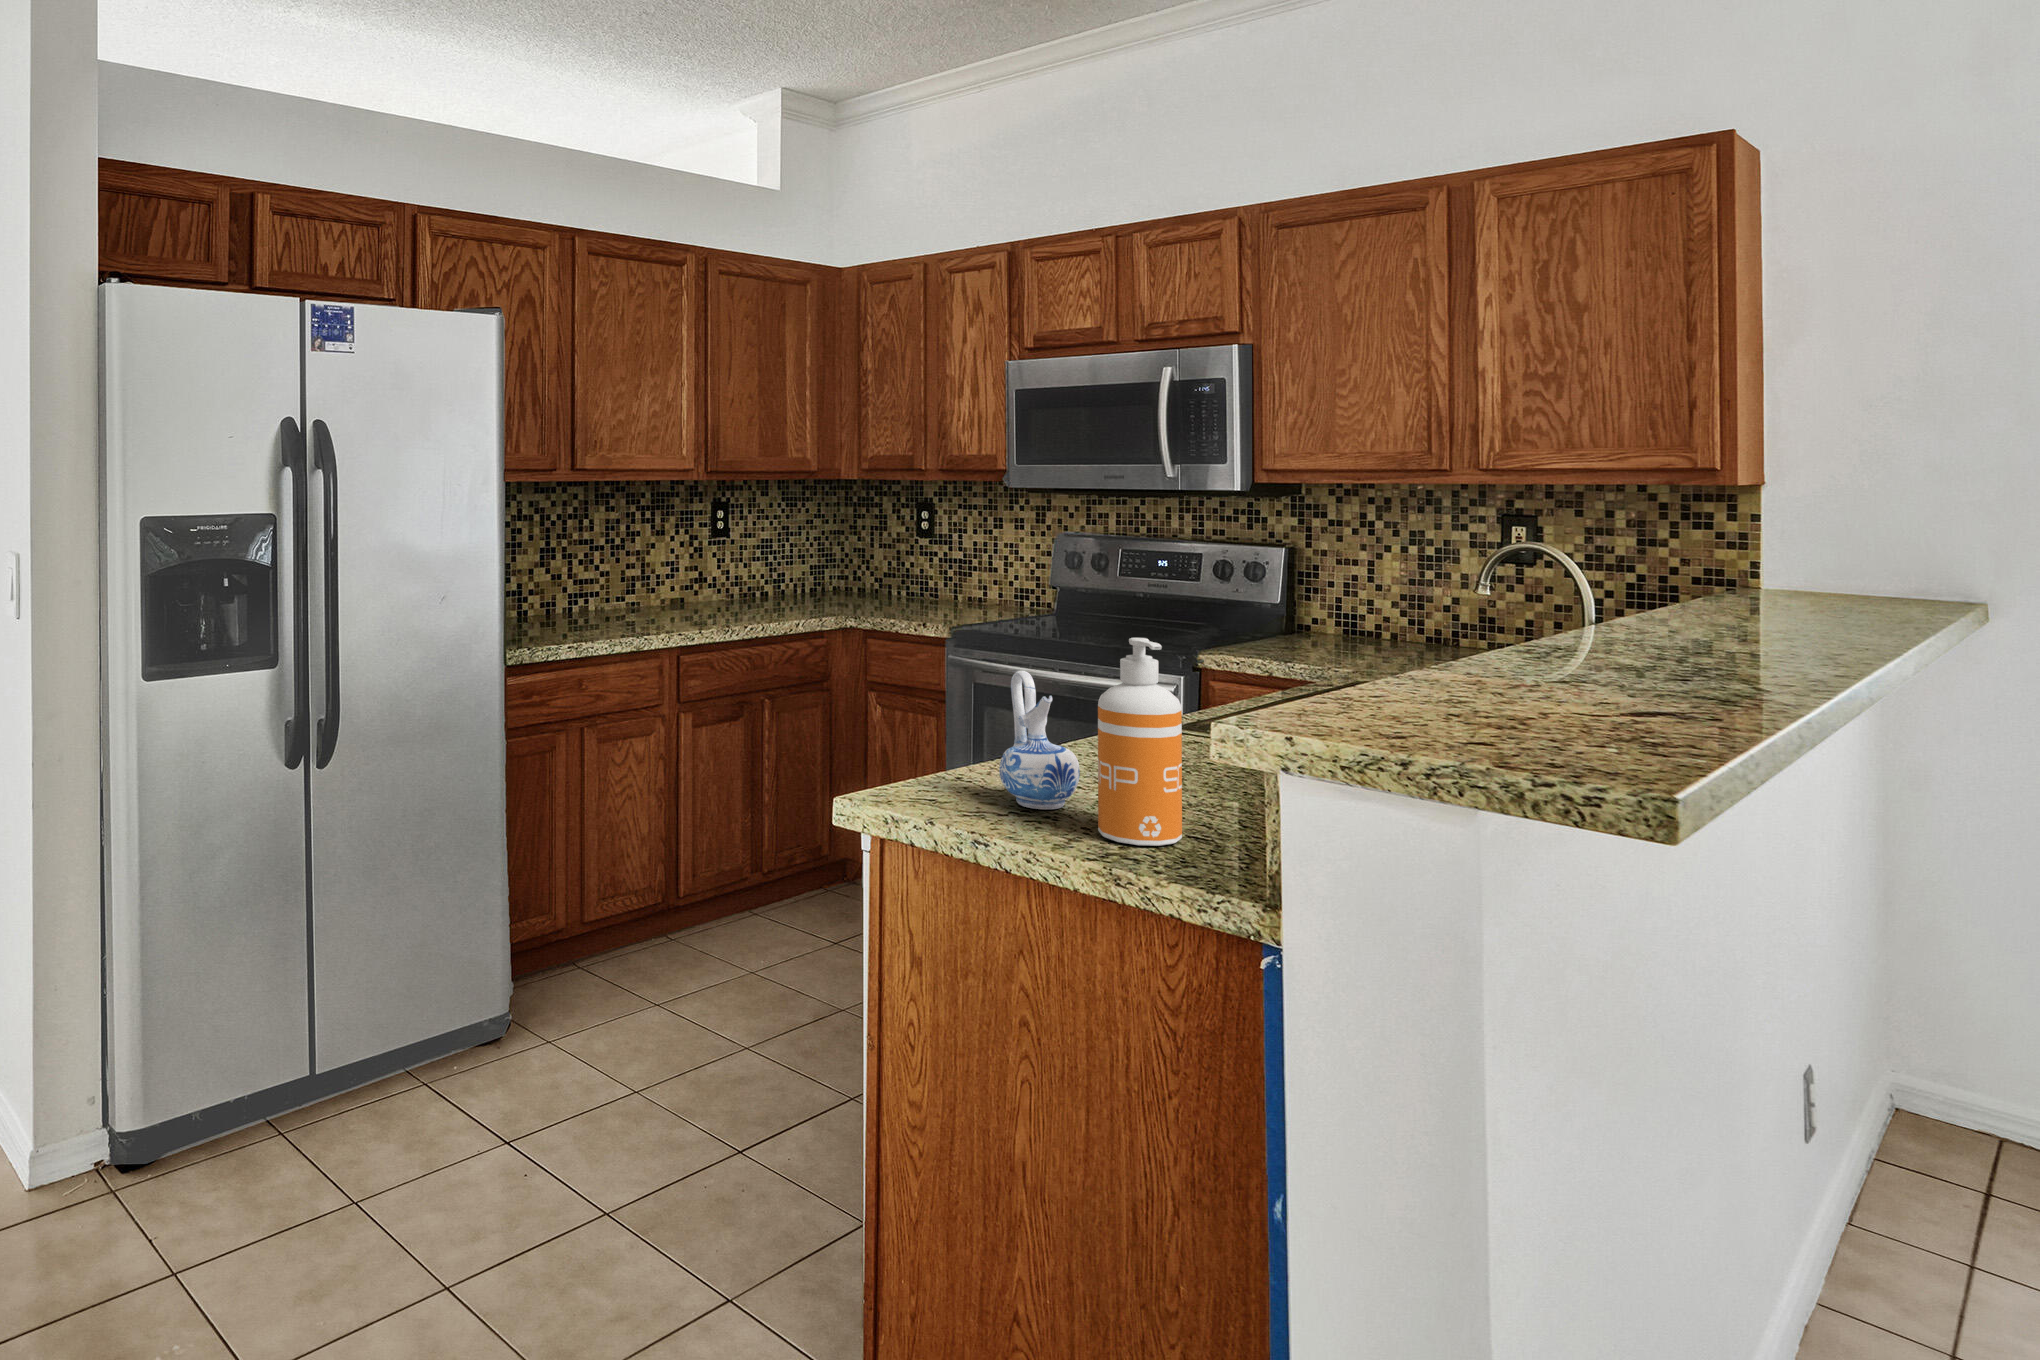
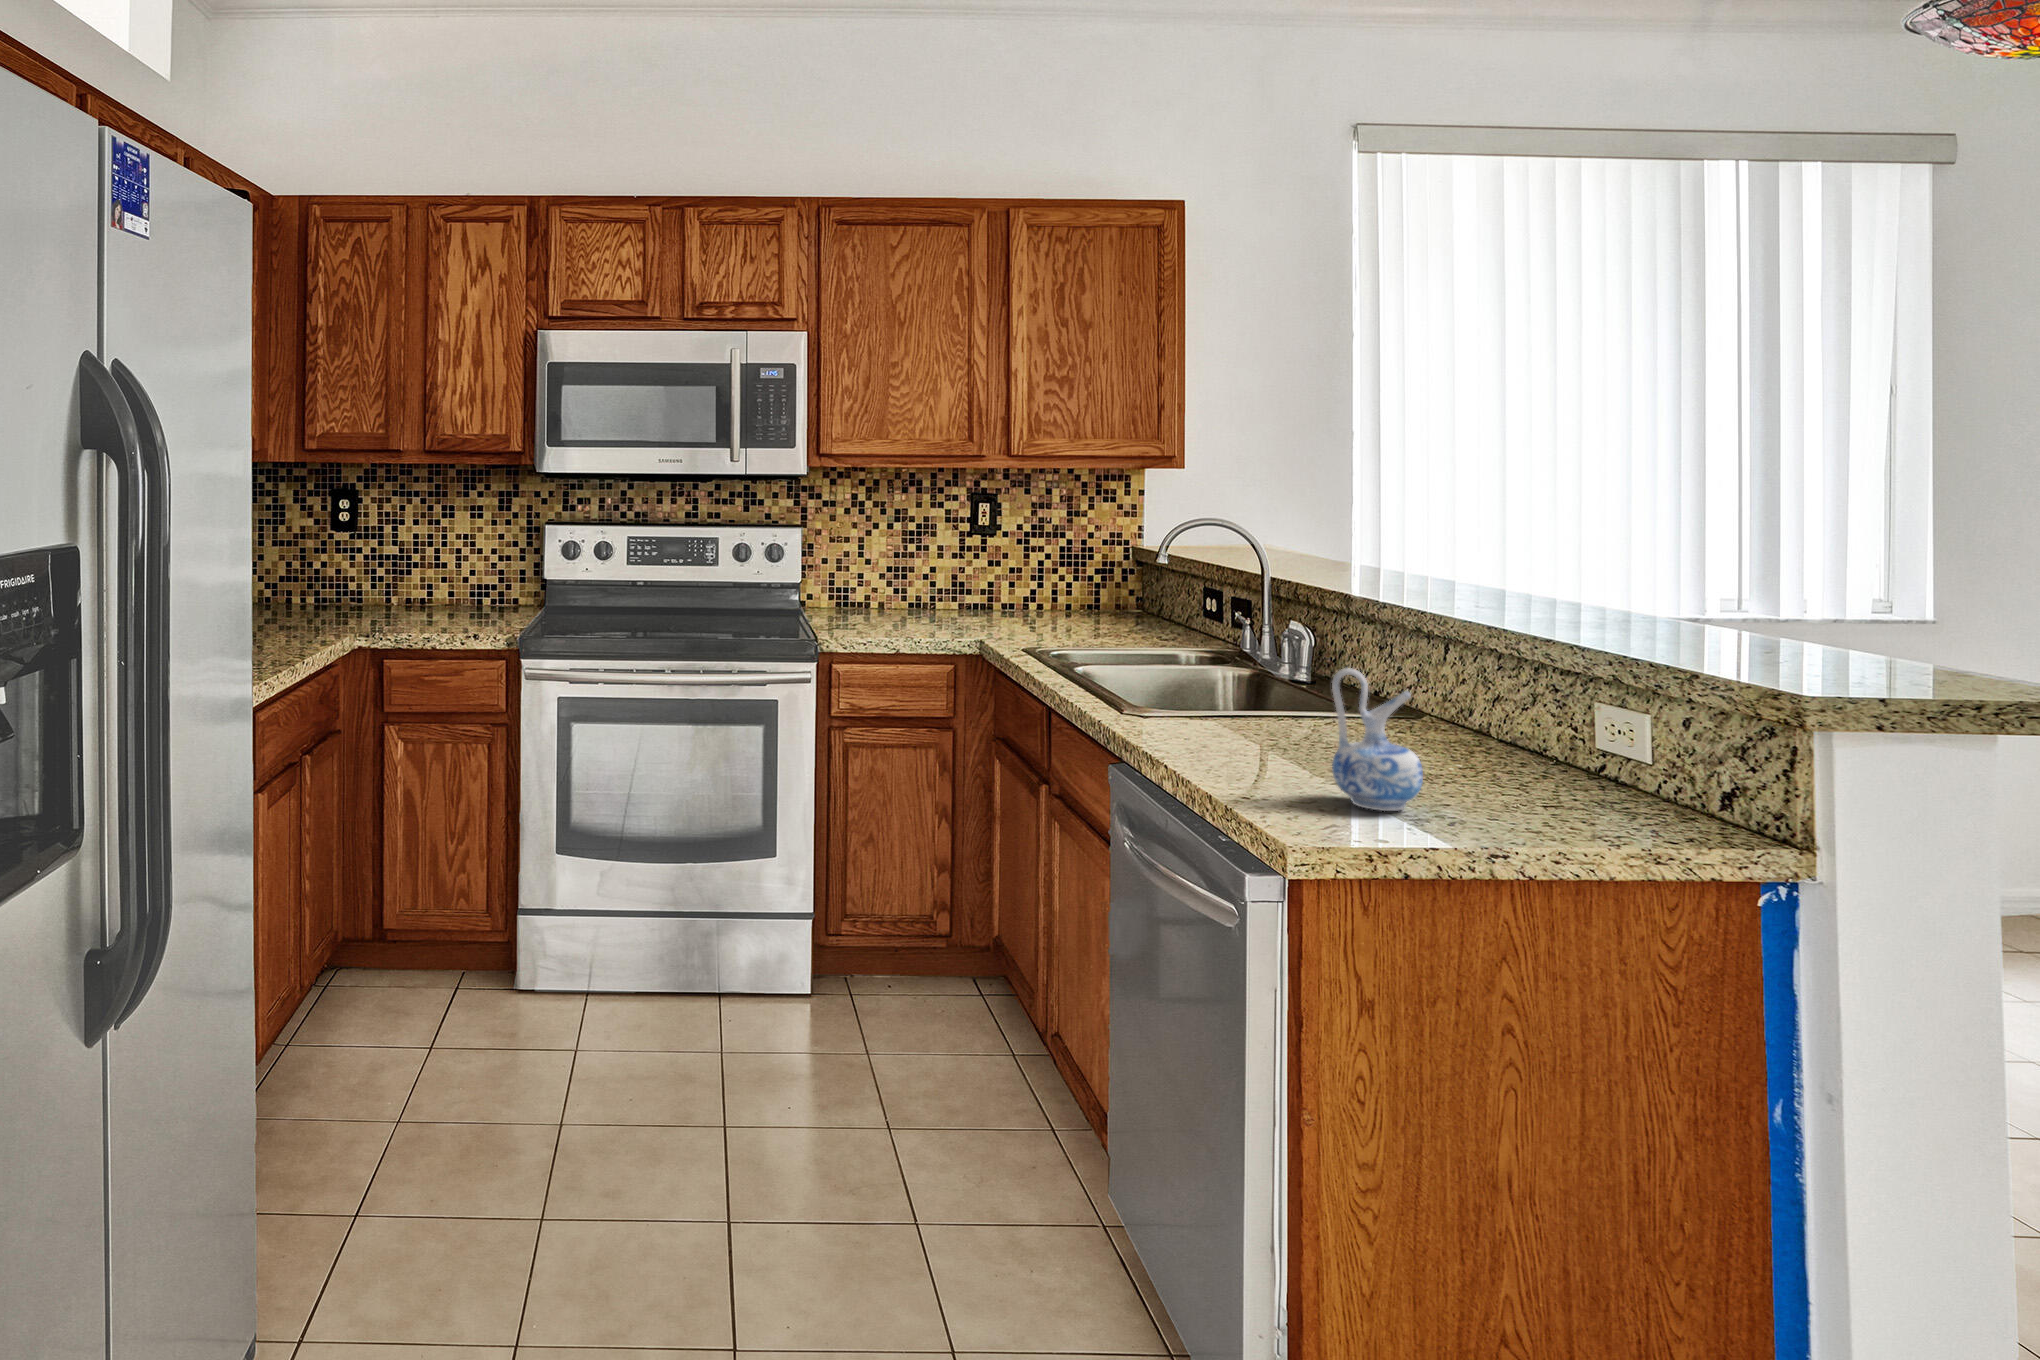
soap dispenser: present [1098,638,1182,846] -> none [1482,622,1574,826]

